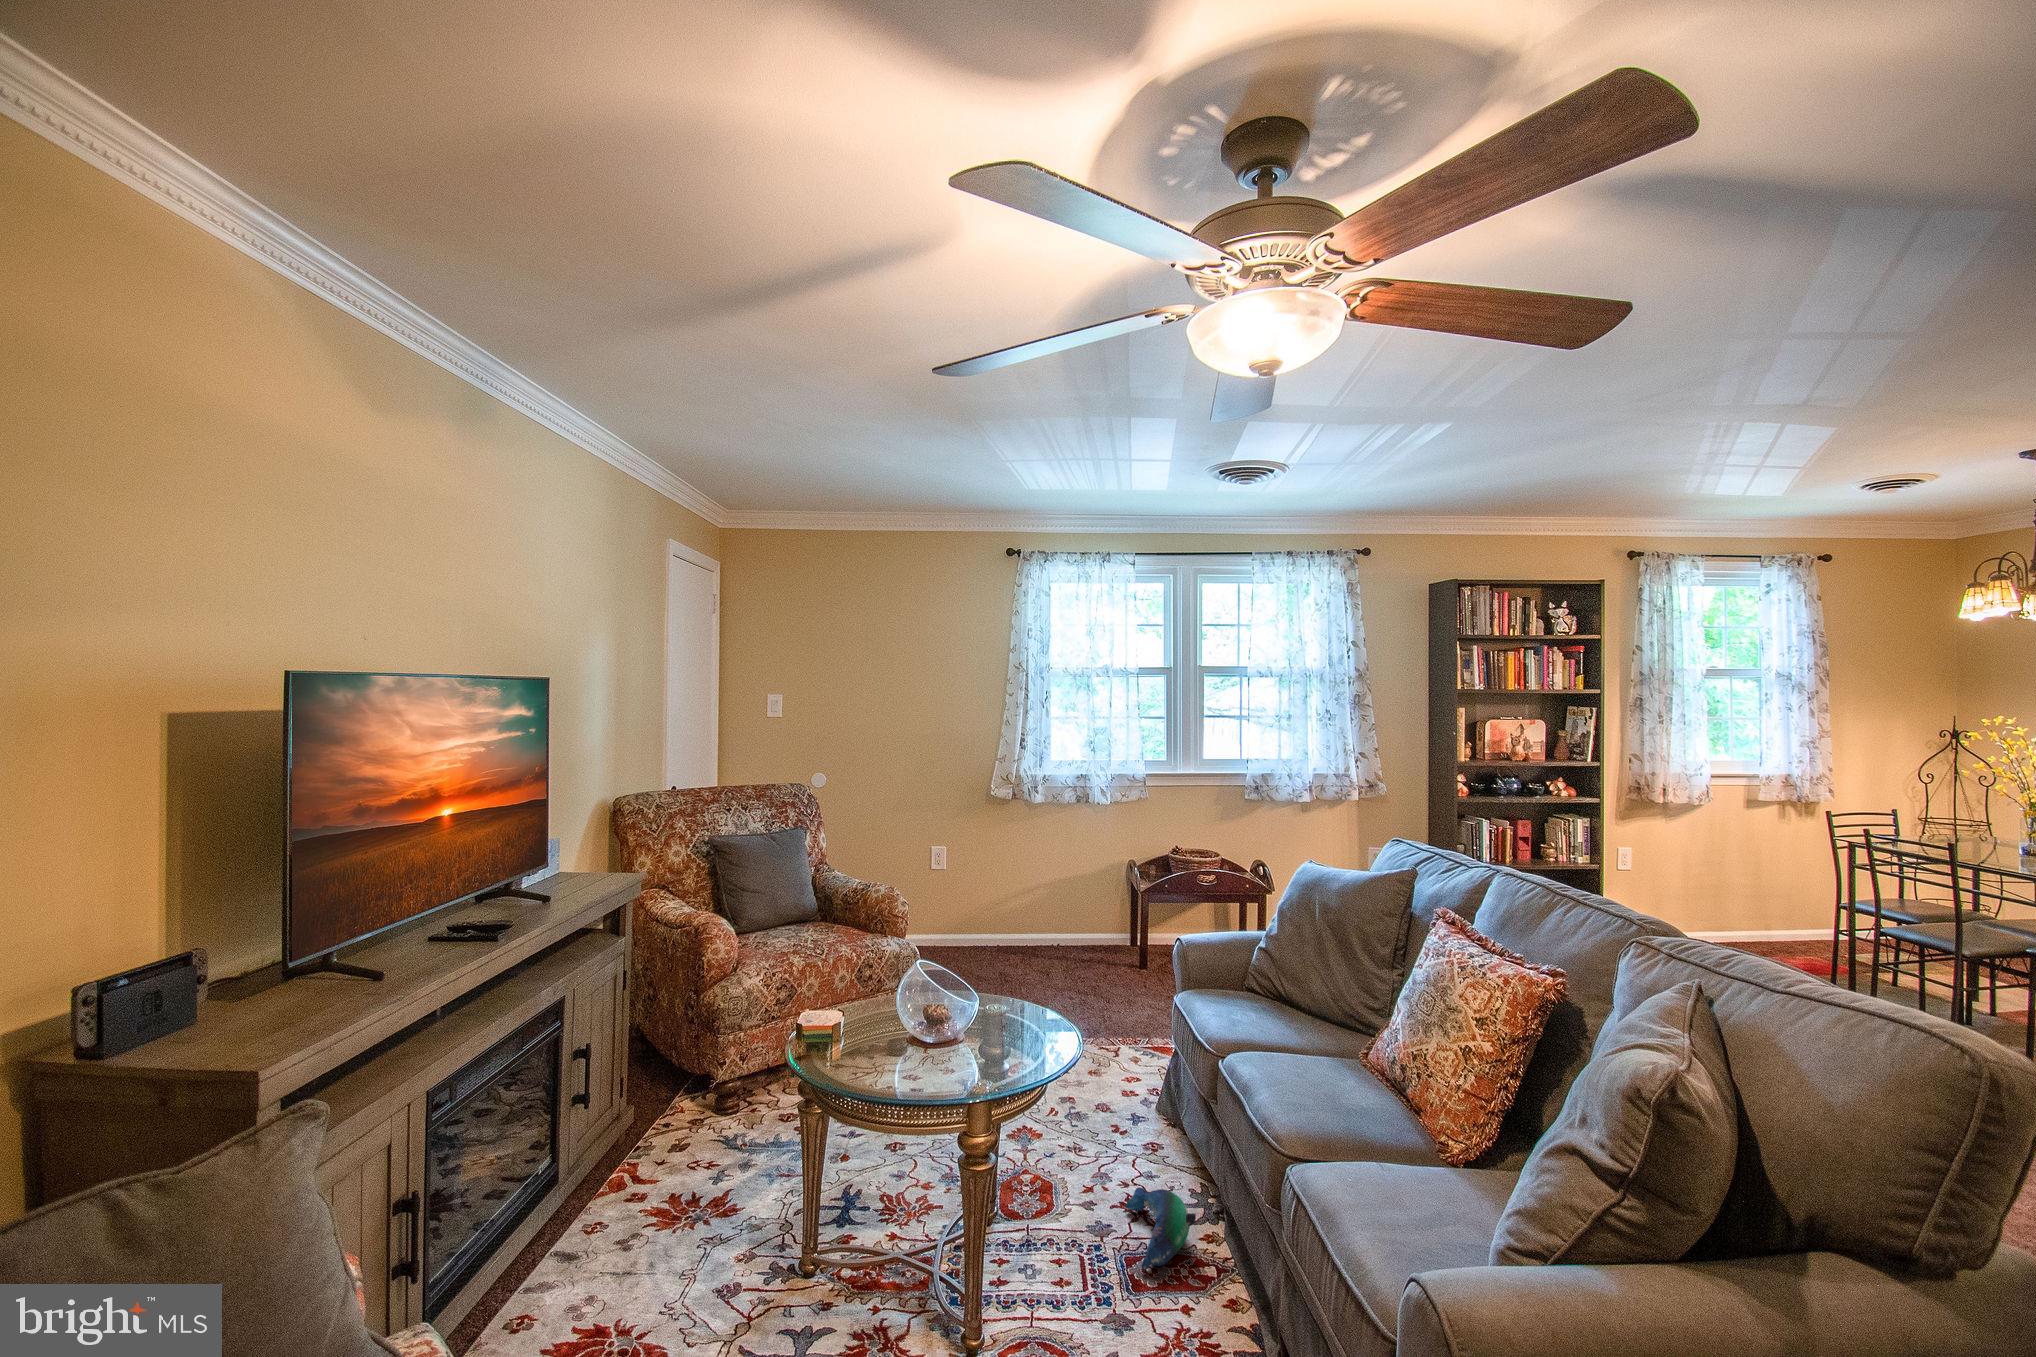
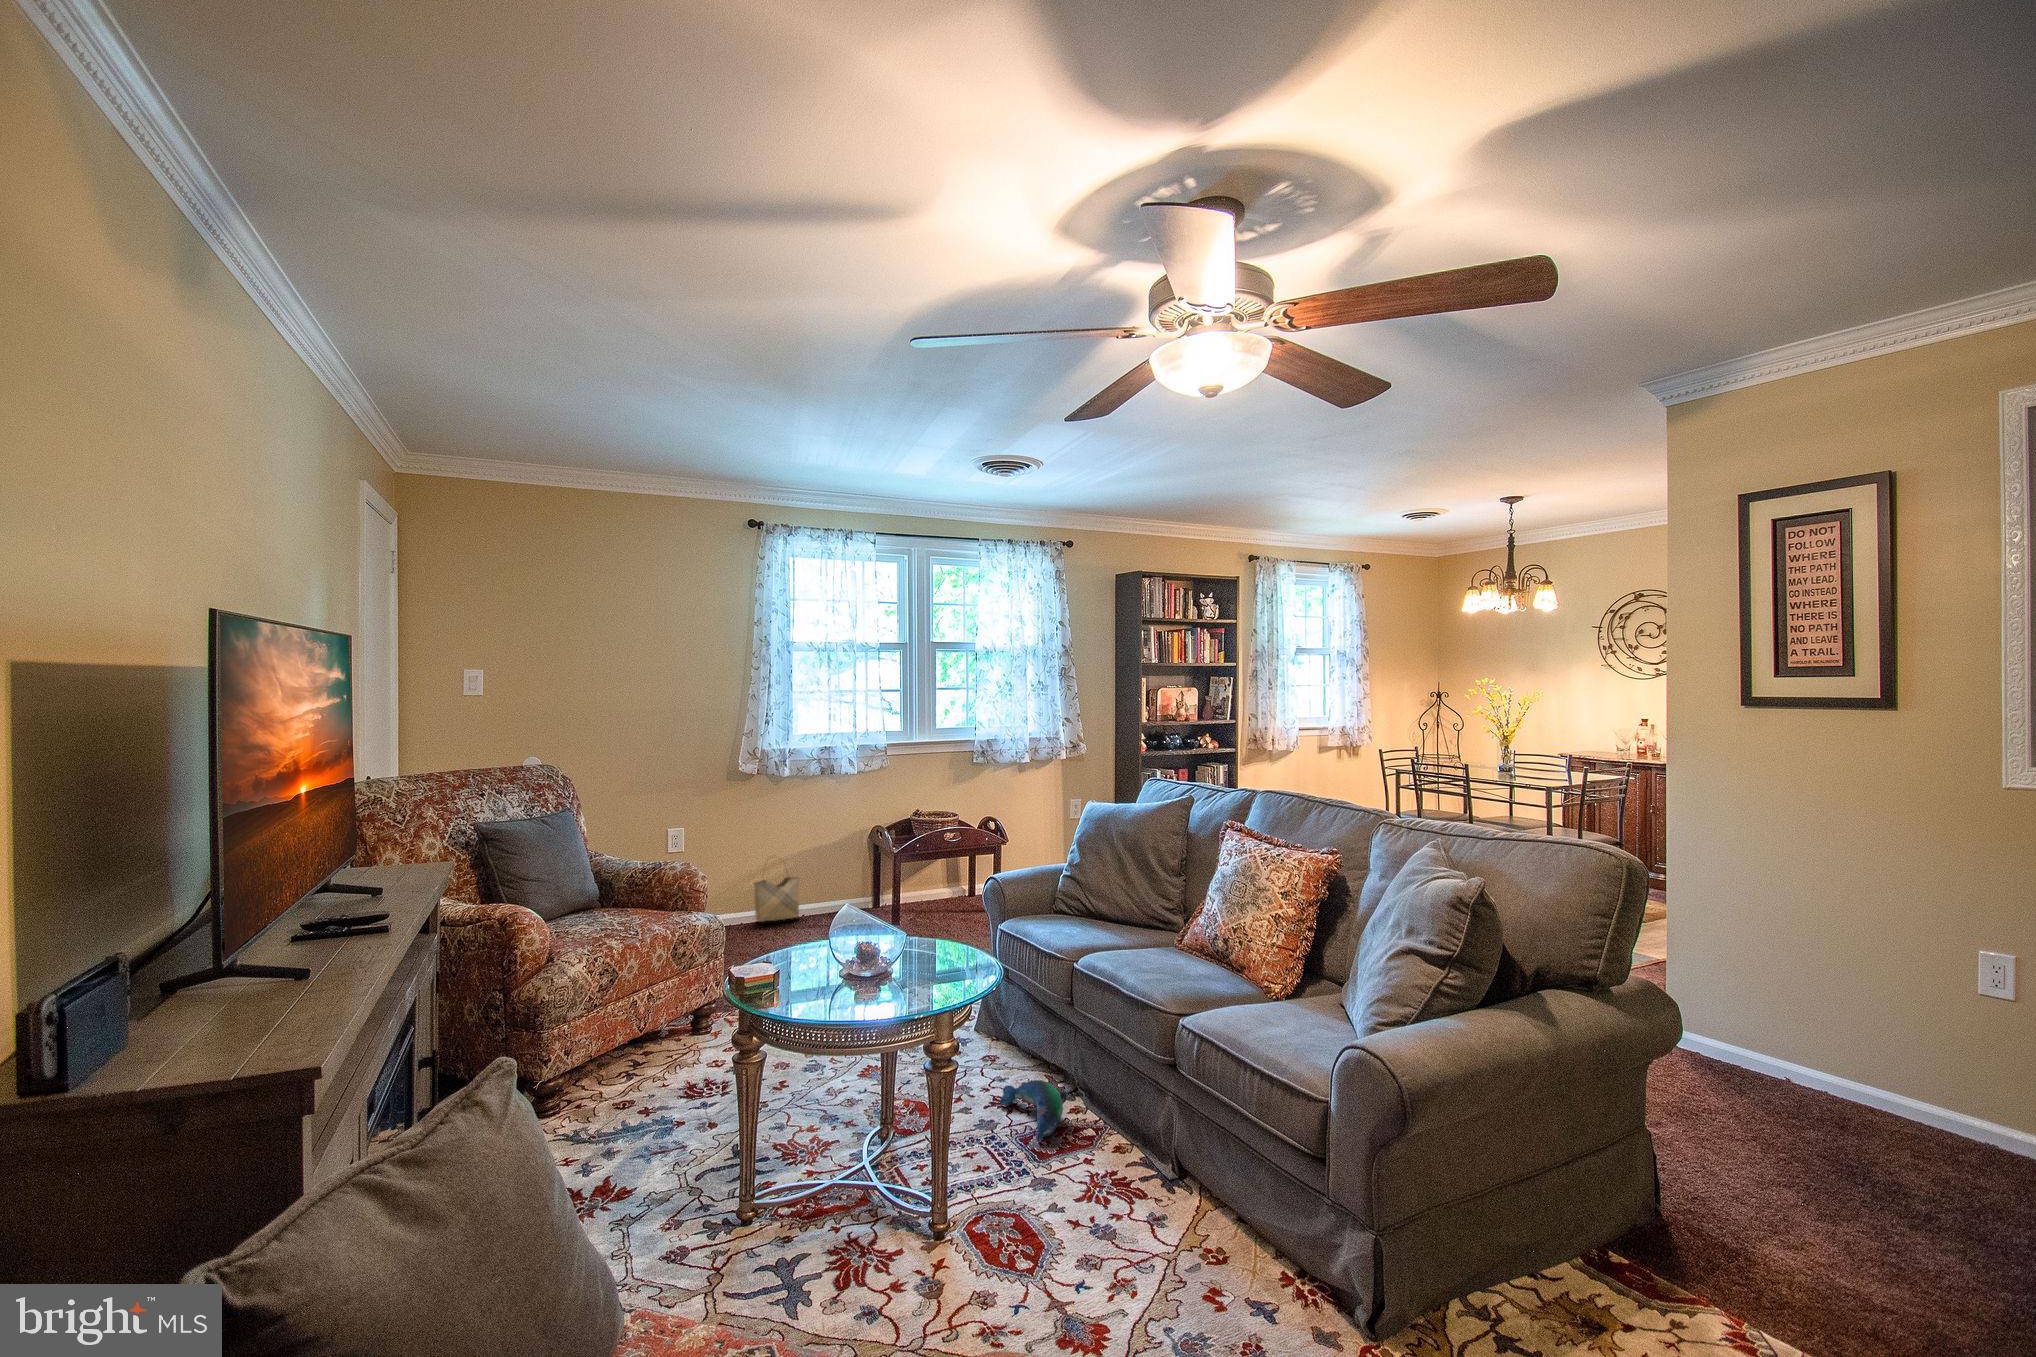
woven basket: none [1005,884,1051,950] -> present [754,858,799,922]

